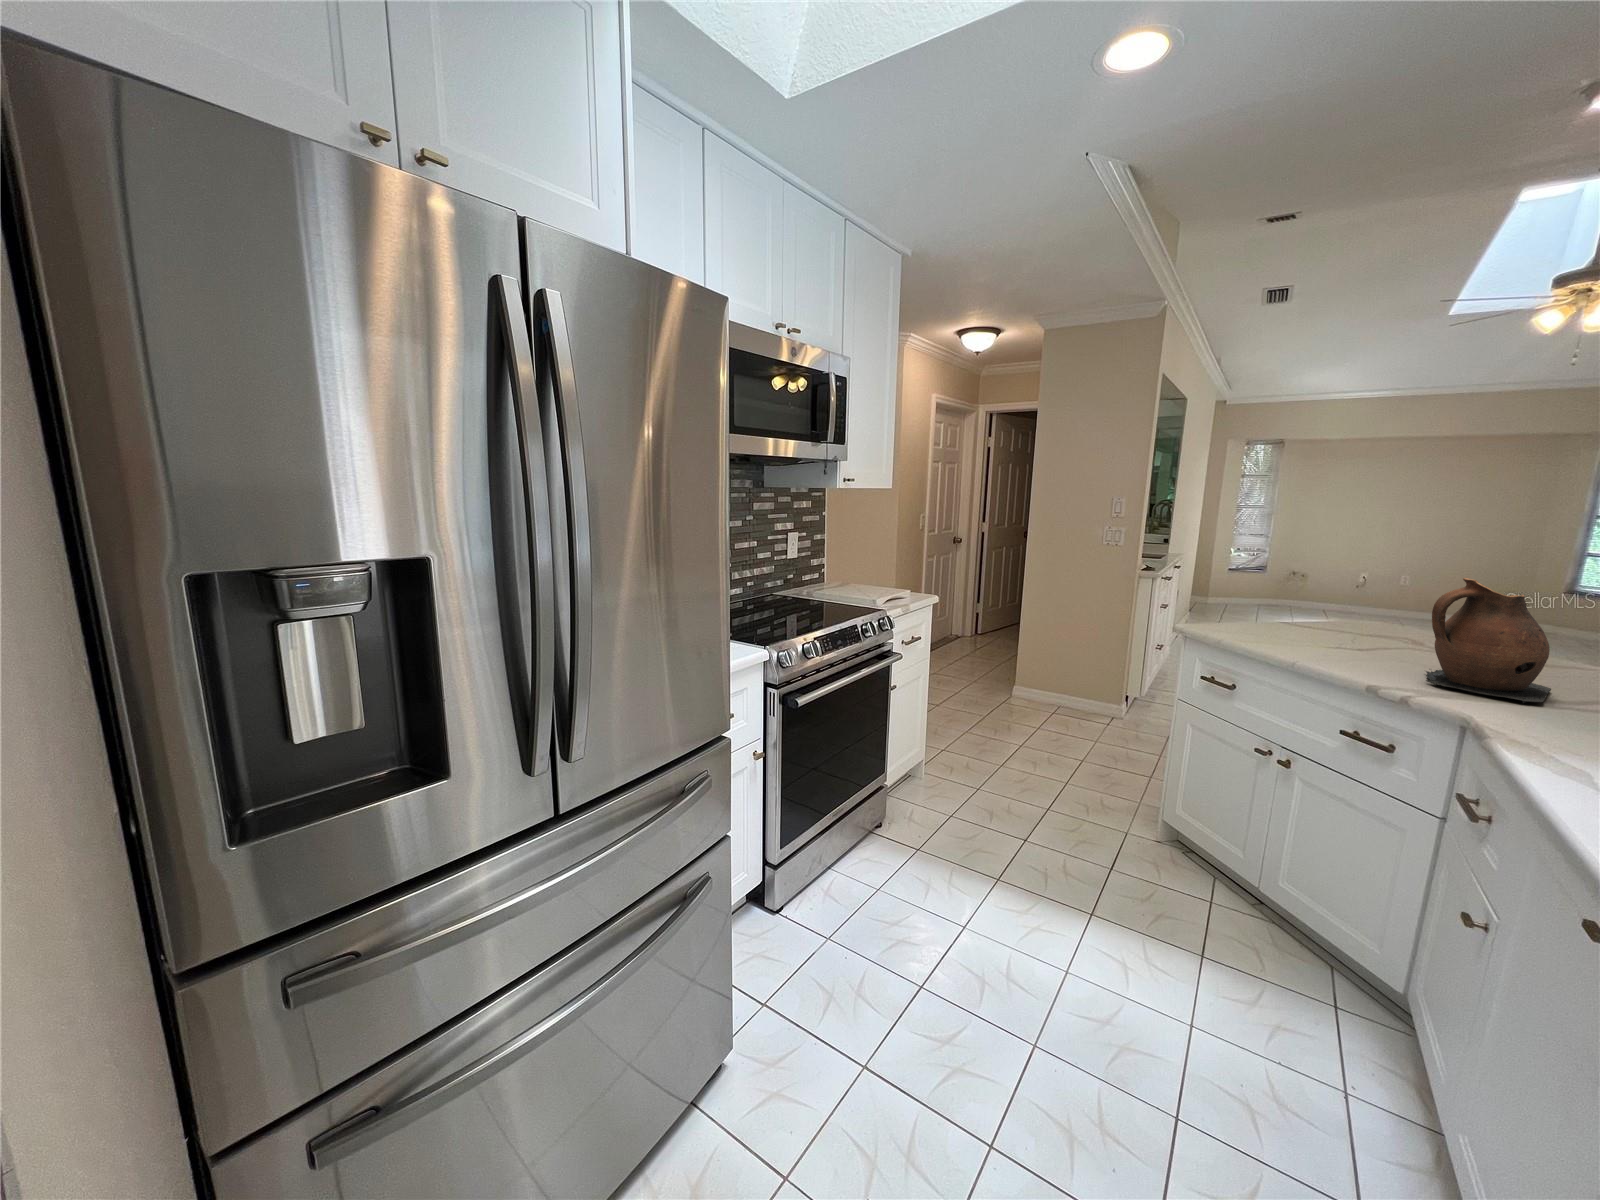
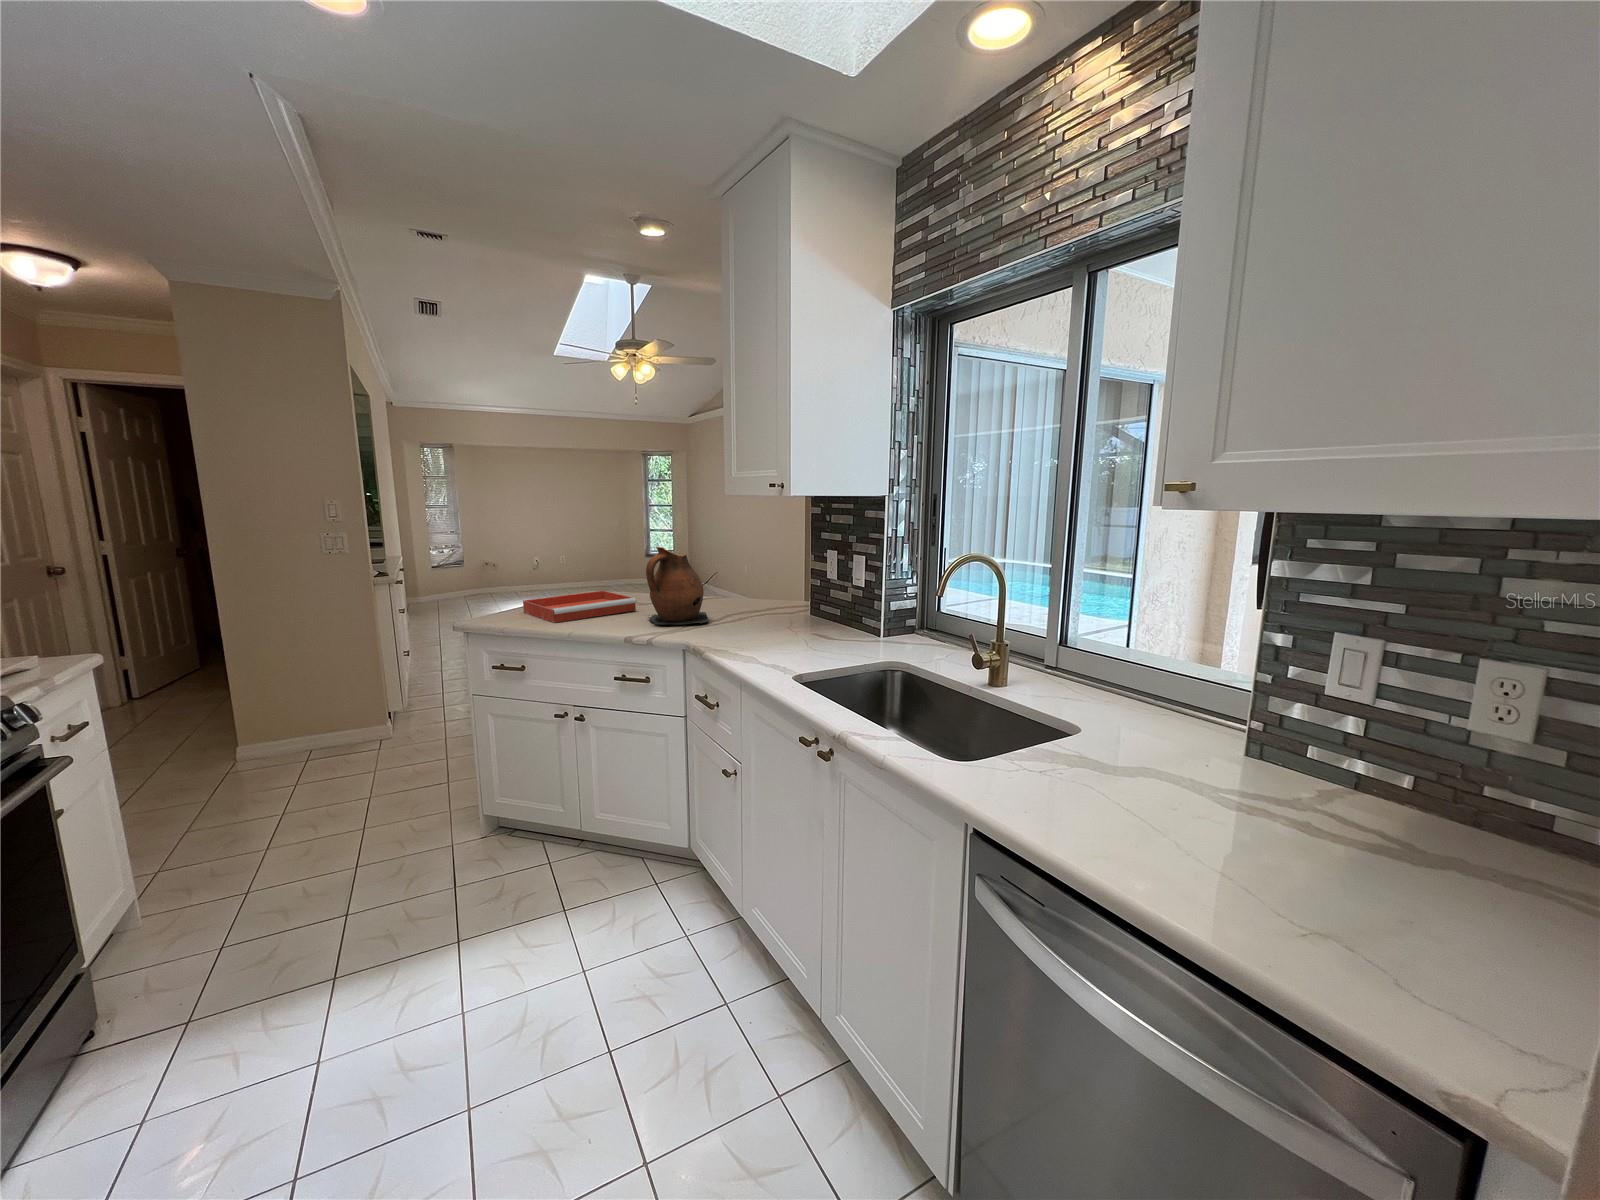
tray: none [1254,616,1421,658] -> present [523,591,637,623]

